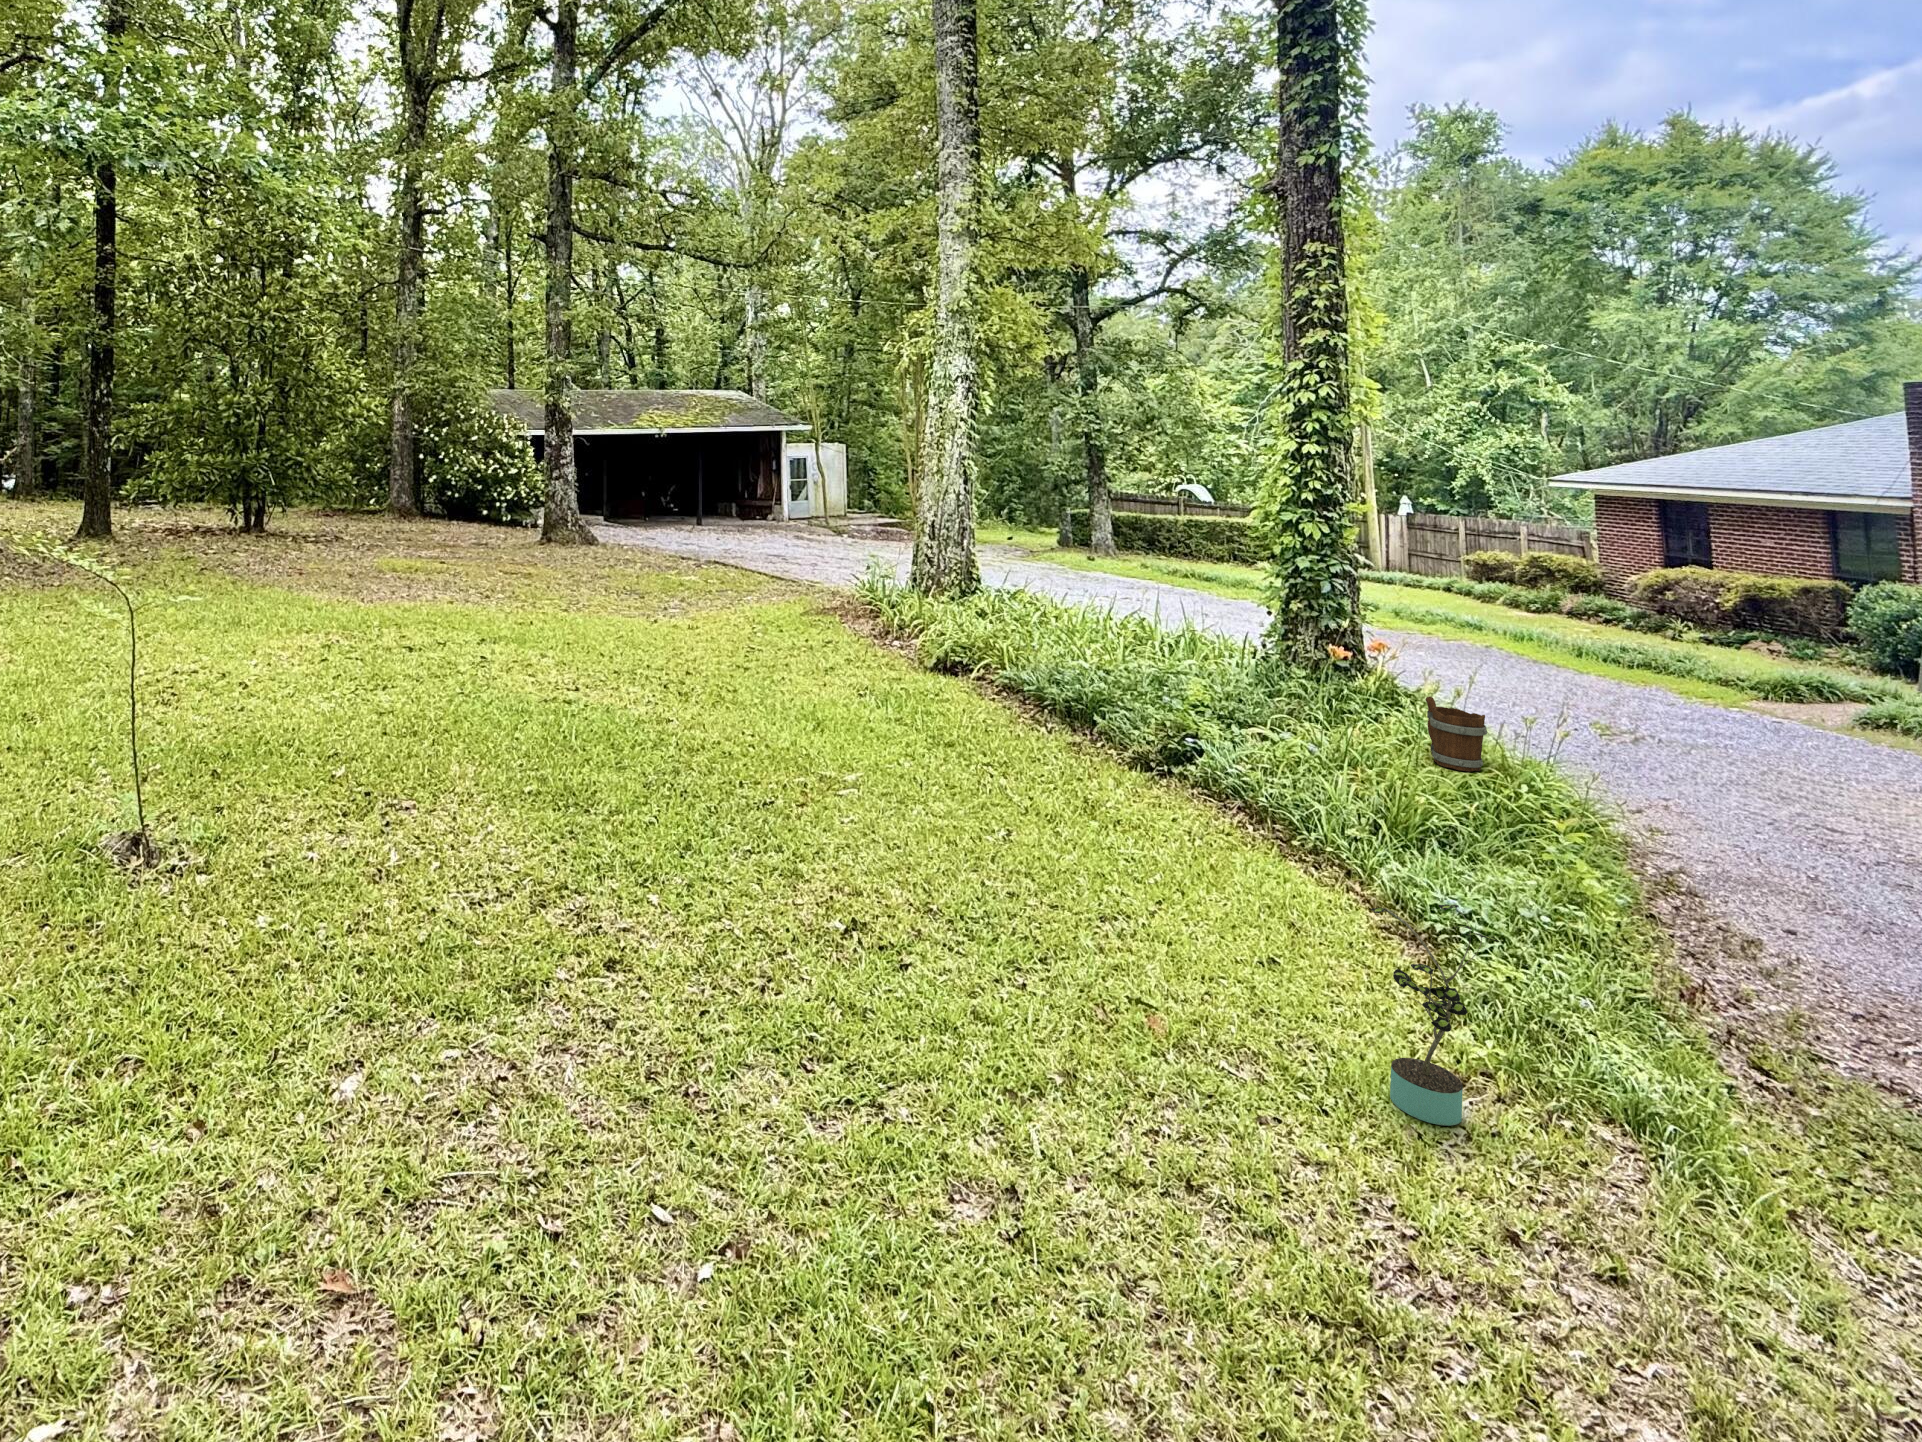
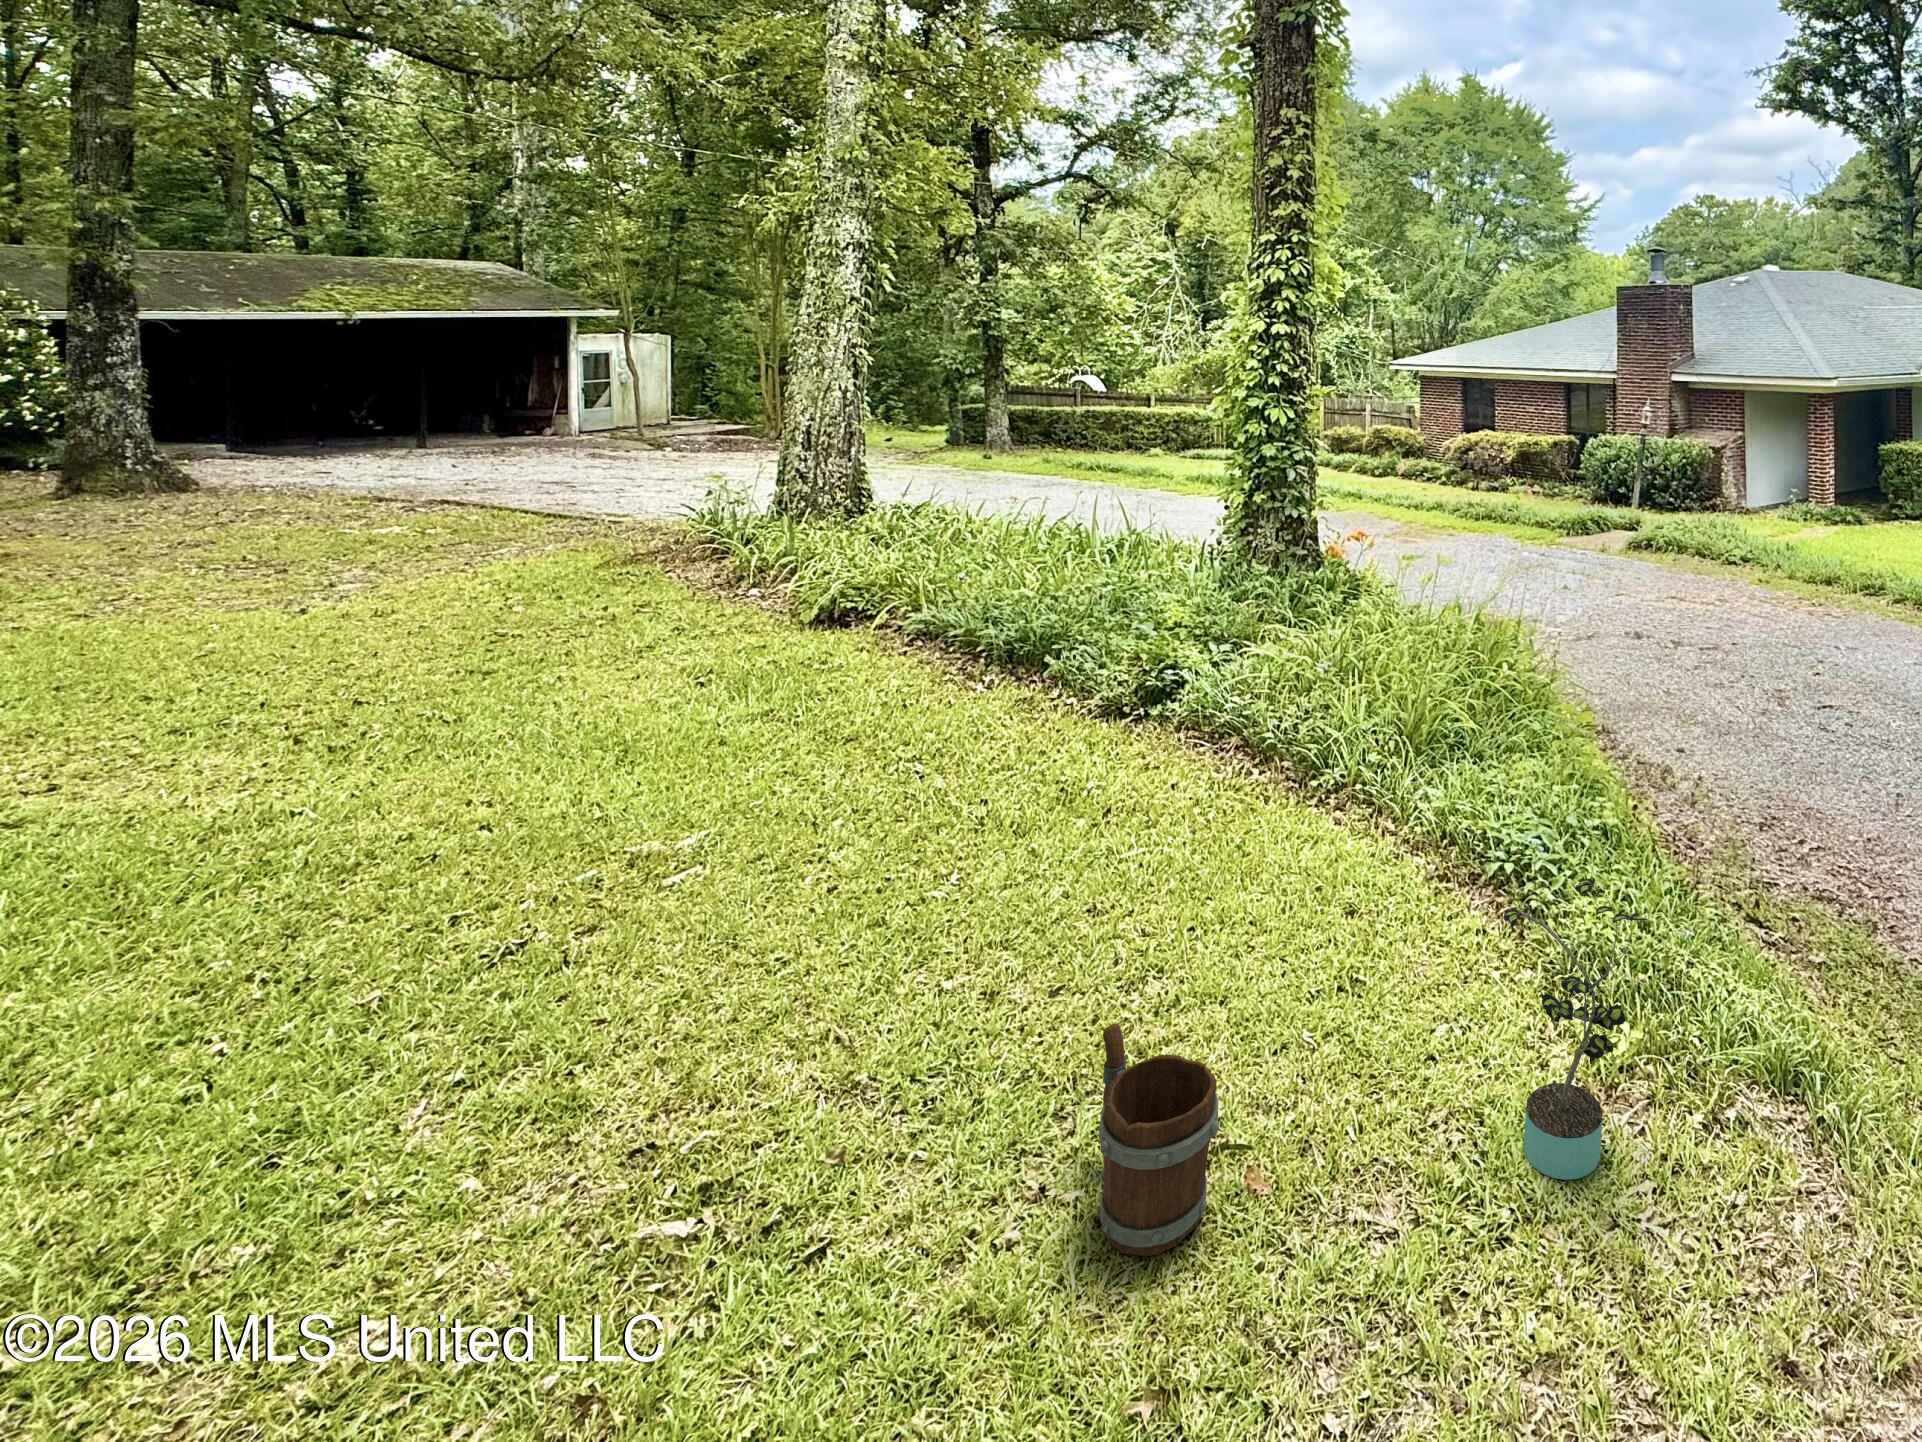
bucket: present [1426,697,1487,772] -> present [1099,1023,1219,1256]

